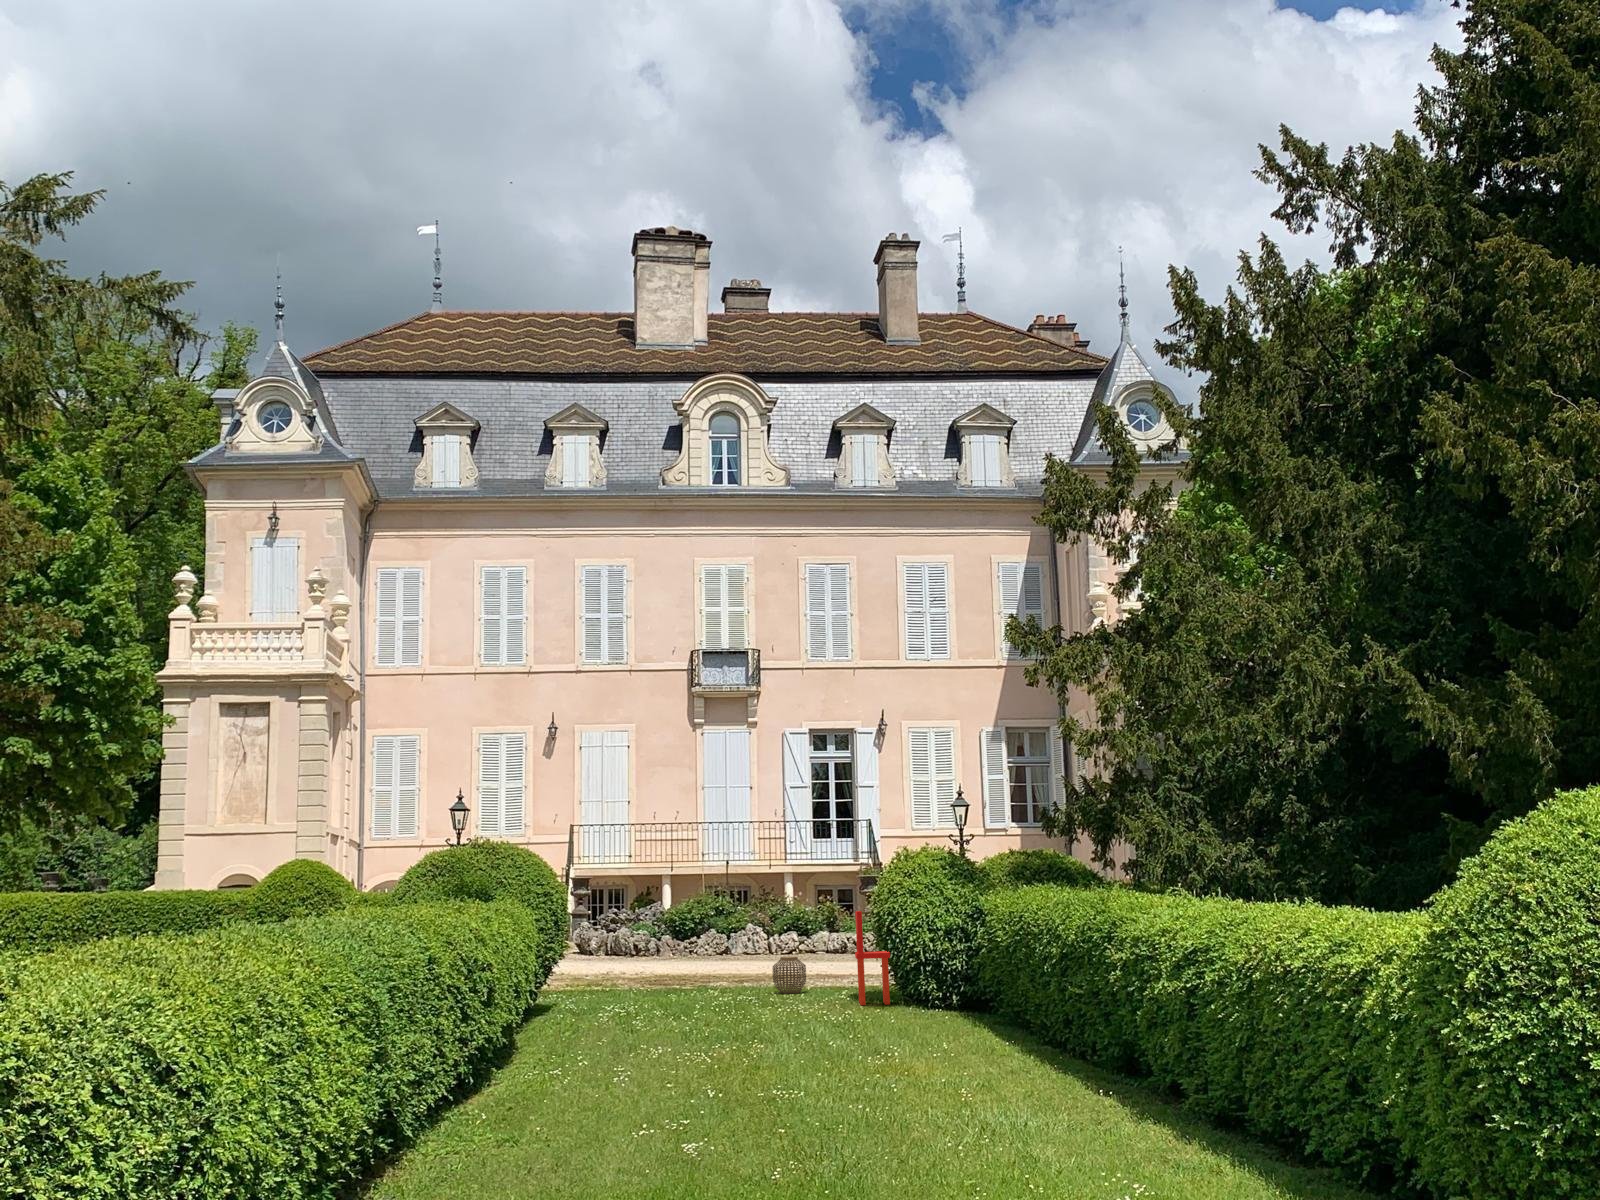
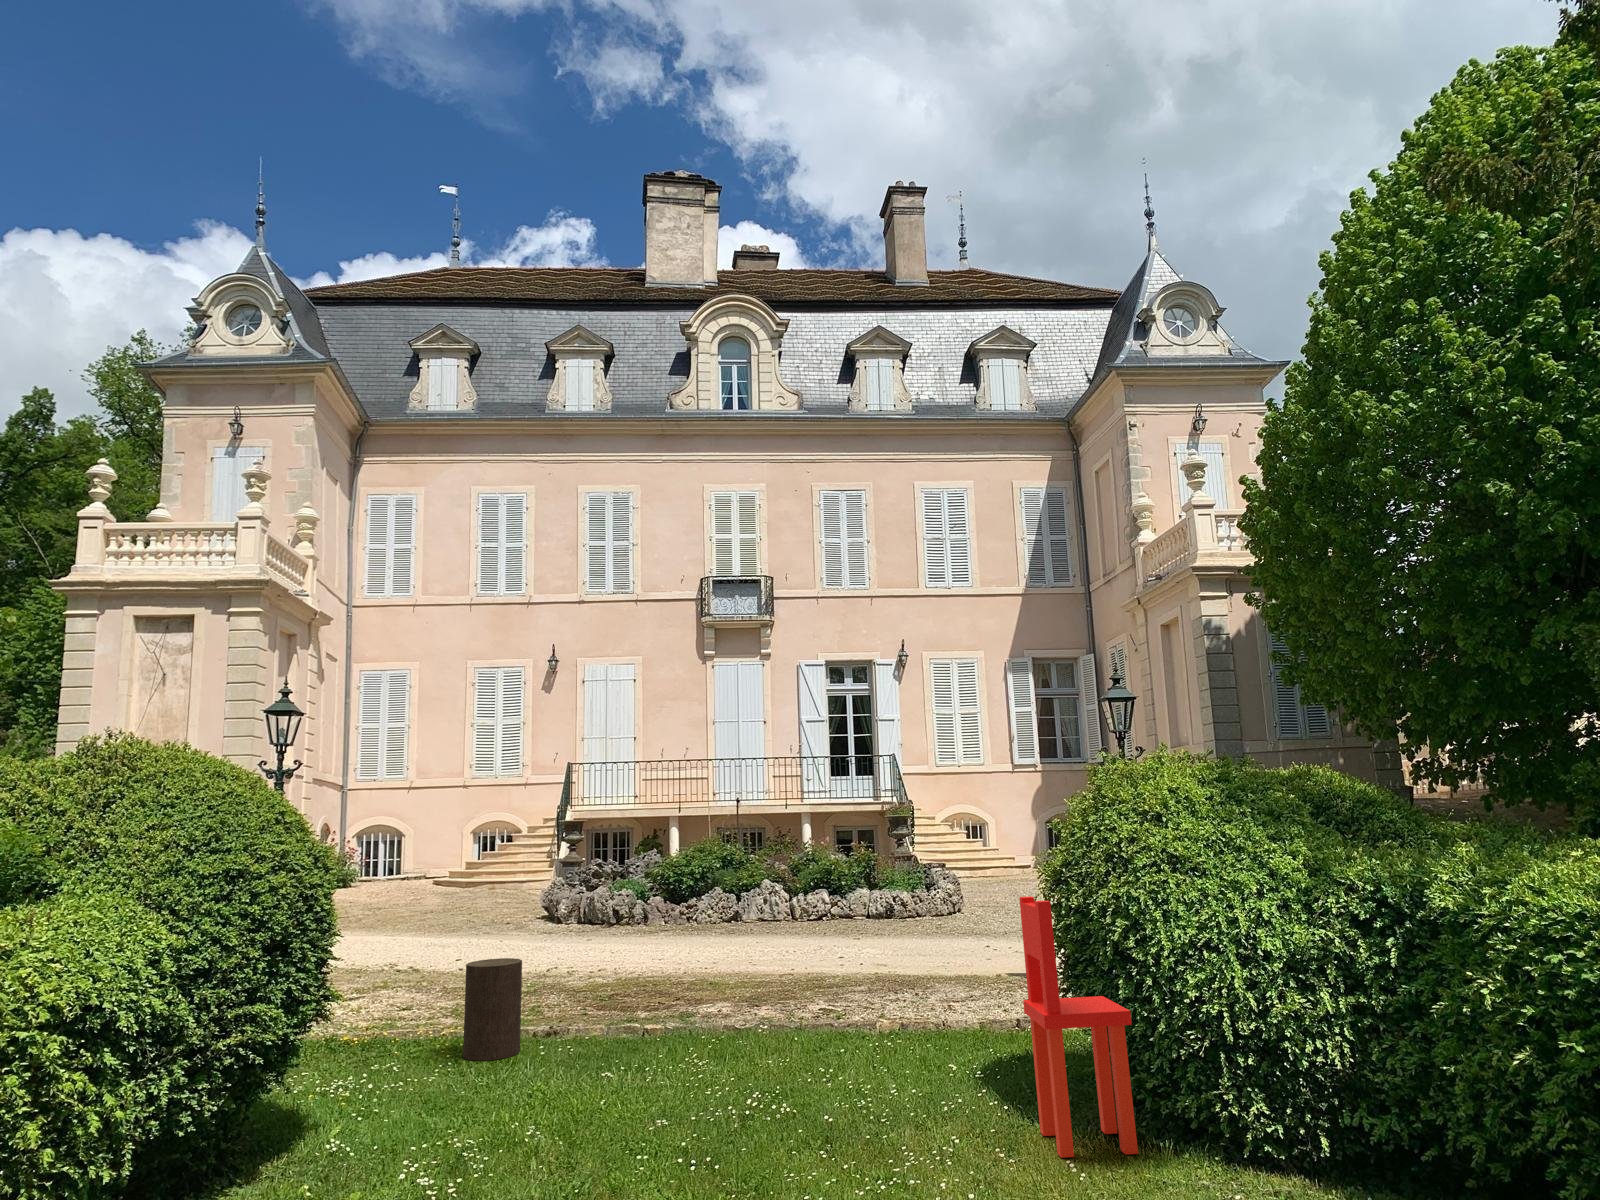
stool: none [598,948,625,995] -> present [463,958,522,1061]
woven basket: present [773,957,806,993] -> none [811,979,881,1063]

